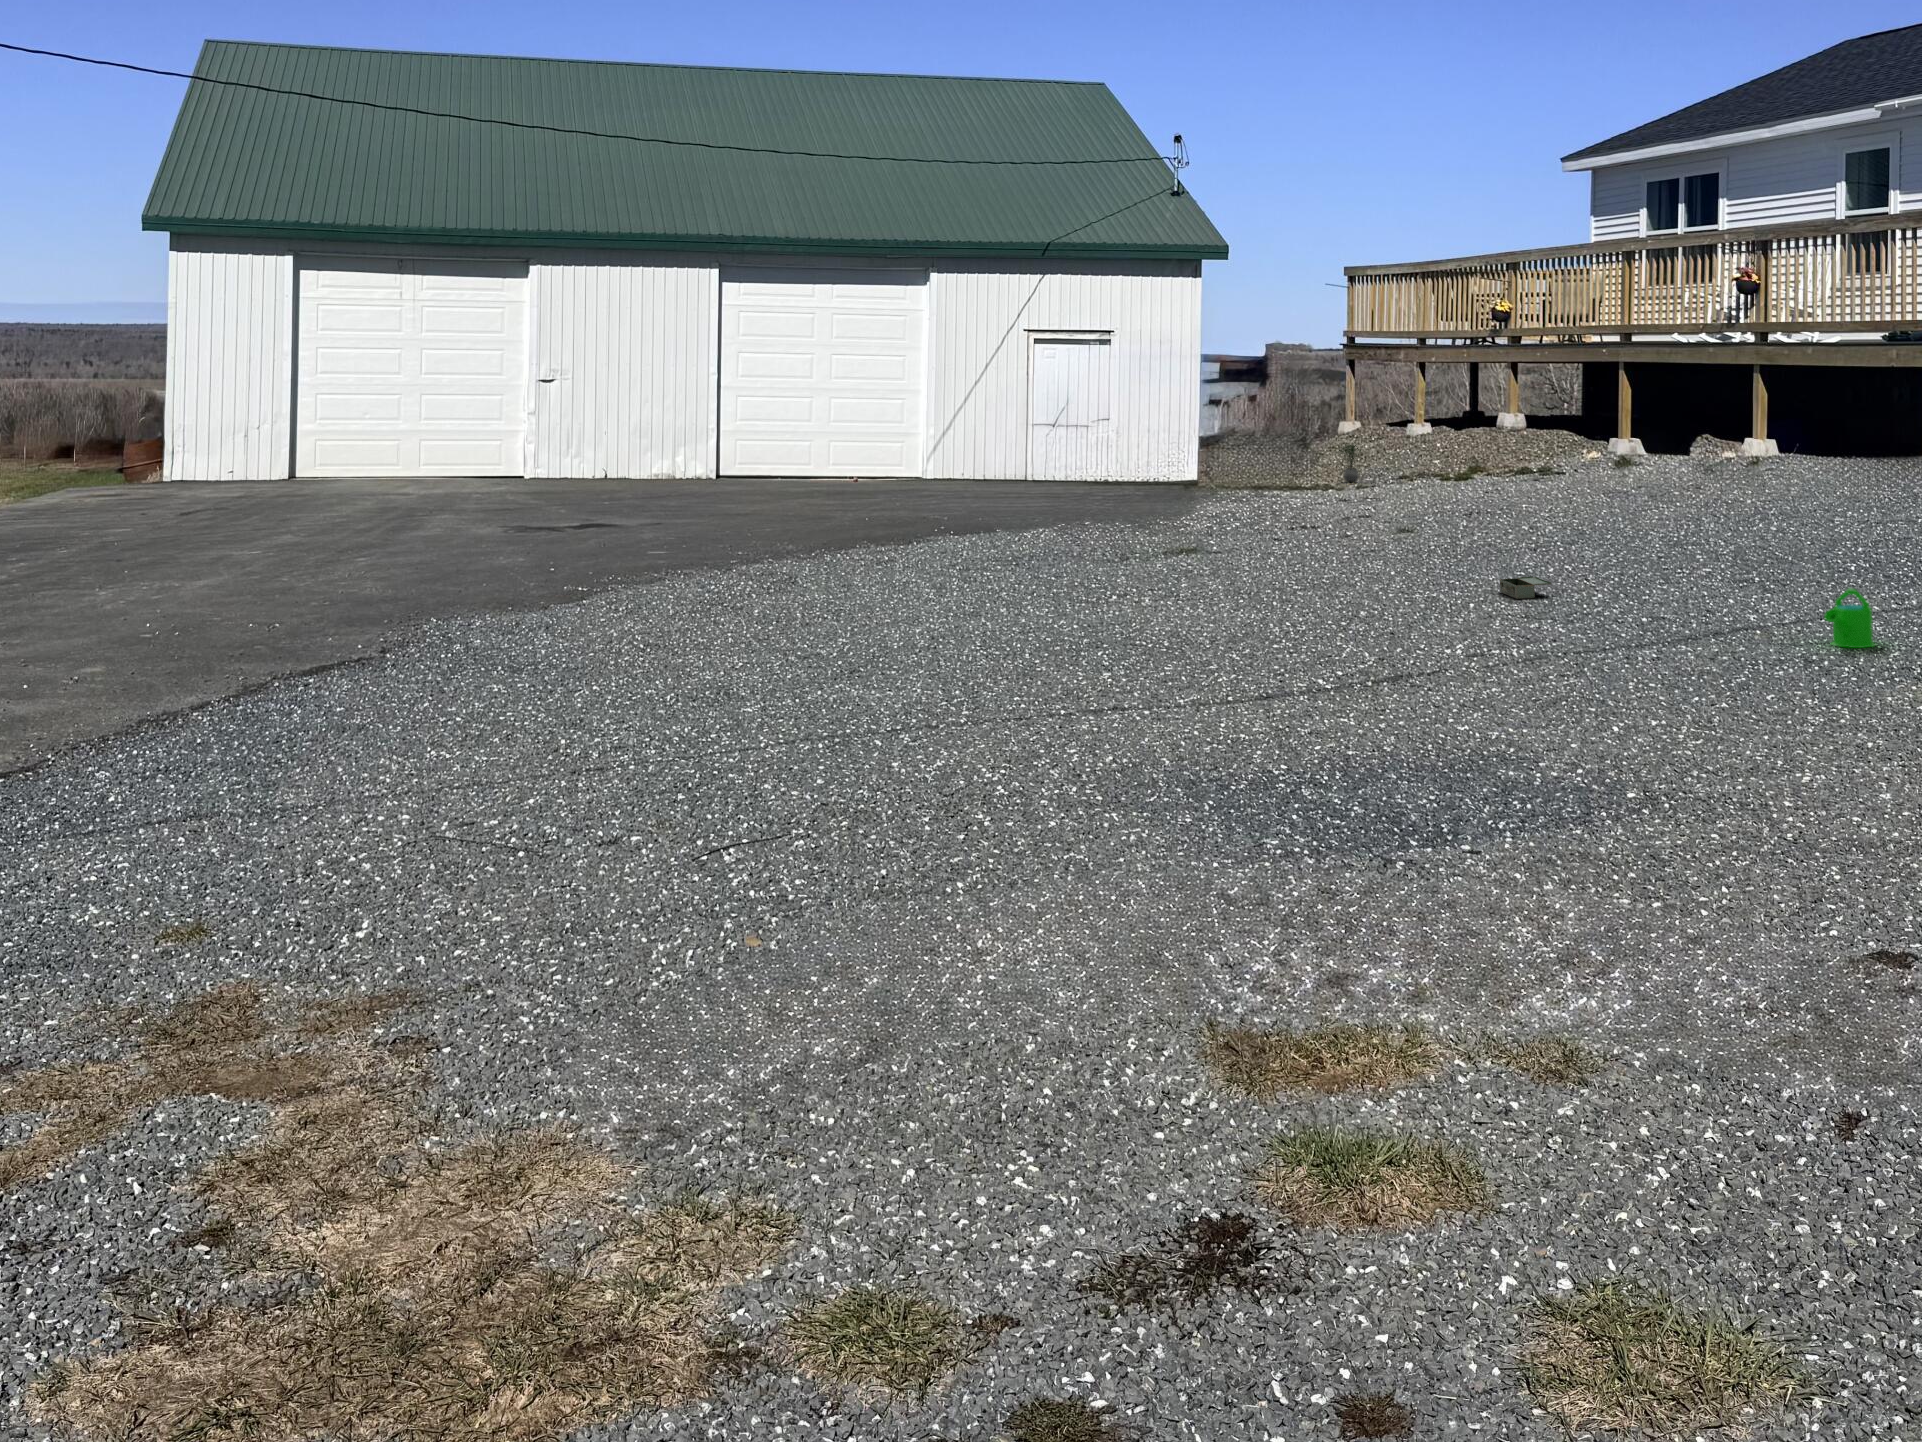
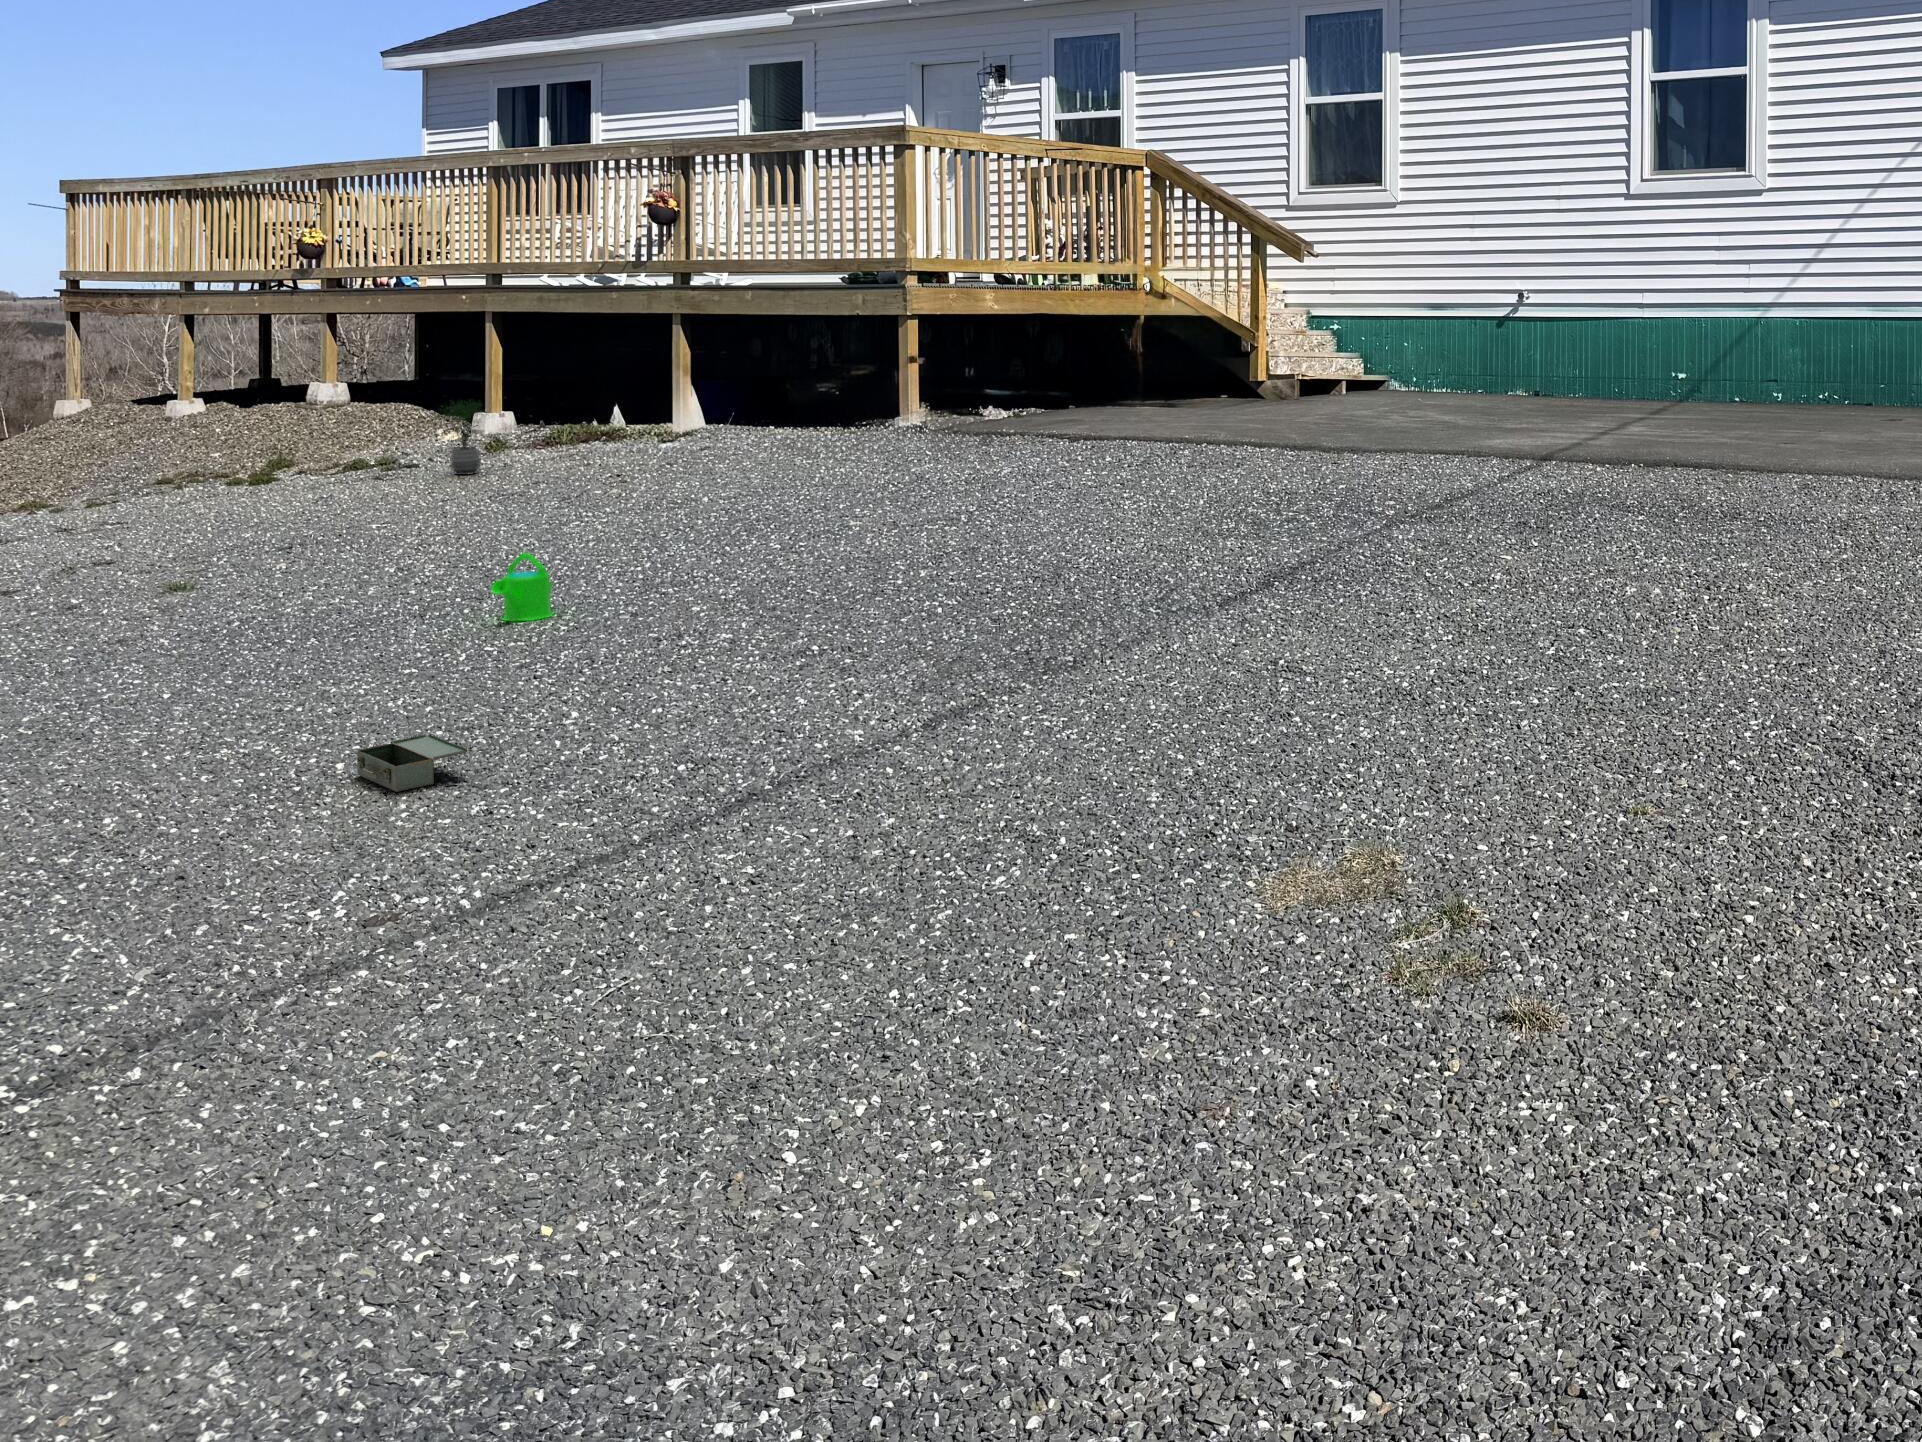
potted plant: present [1338,444,1361,483] -> present [434,400,485,475]
watering can: present [1824,589,1875,648] -> present [491,553,553,622]

